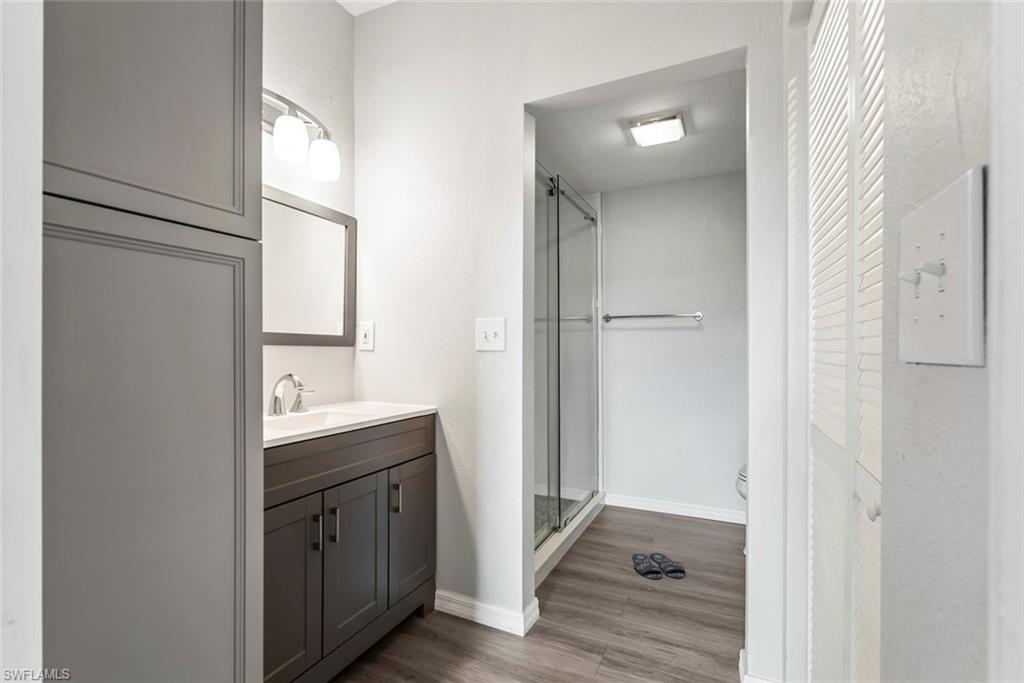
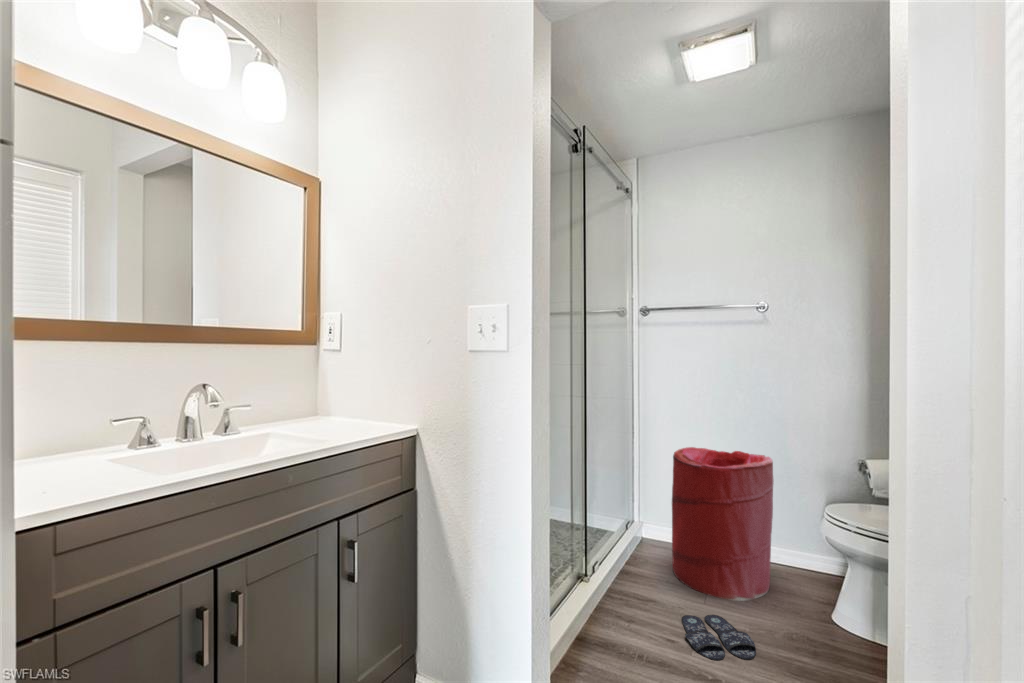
laundry hamper: none [628,429,705,545] -> present [672,447,774,601]

